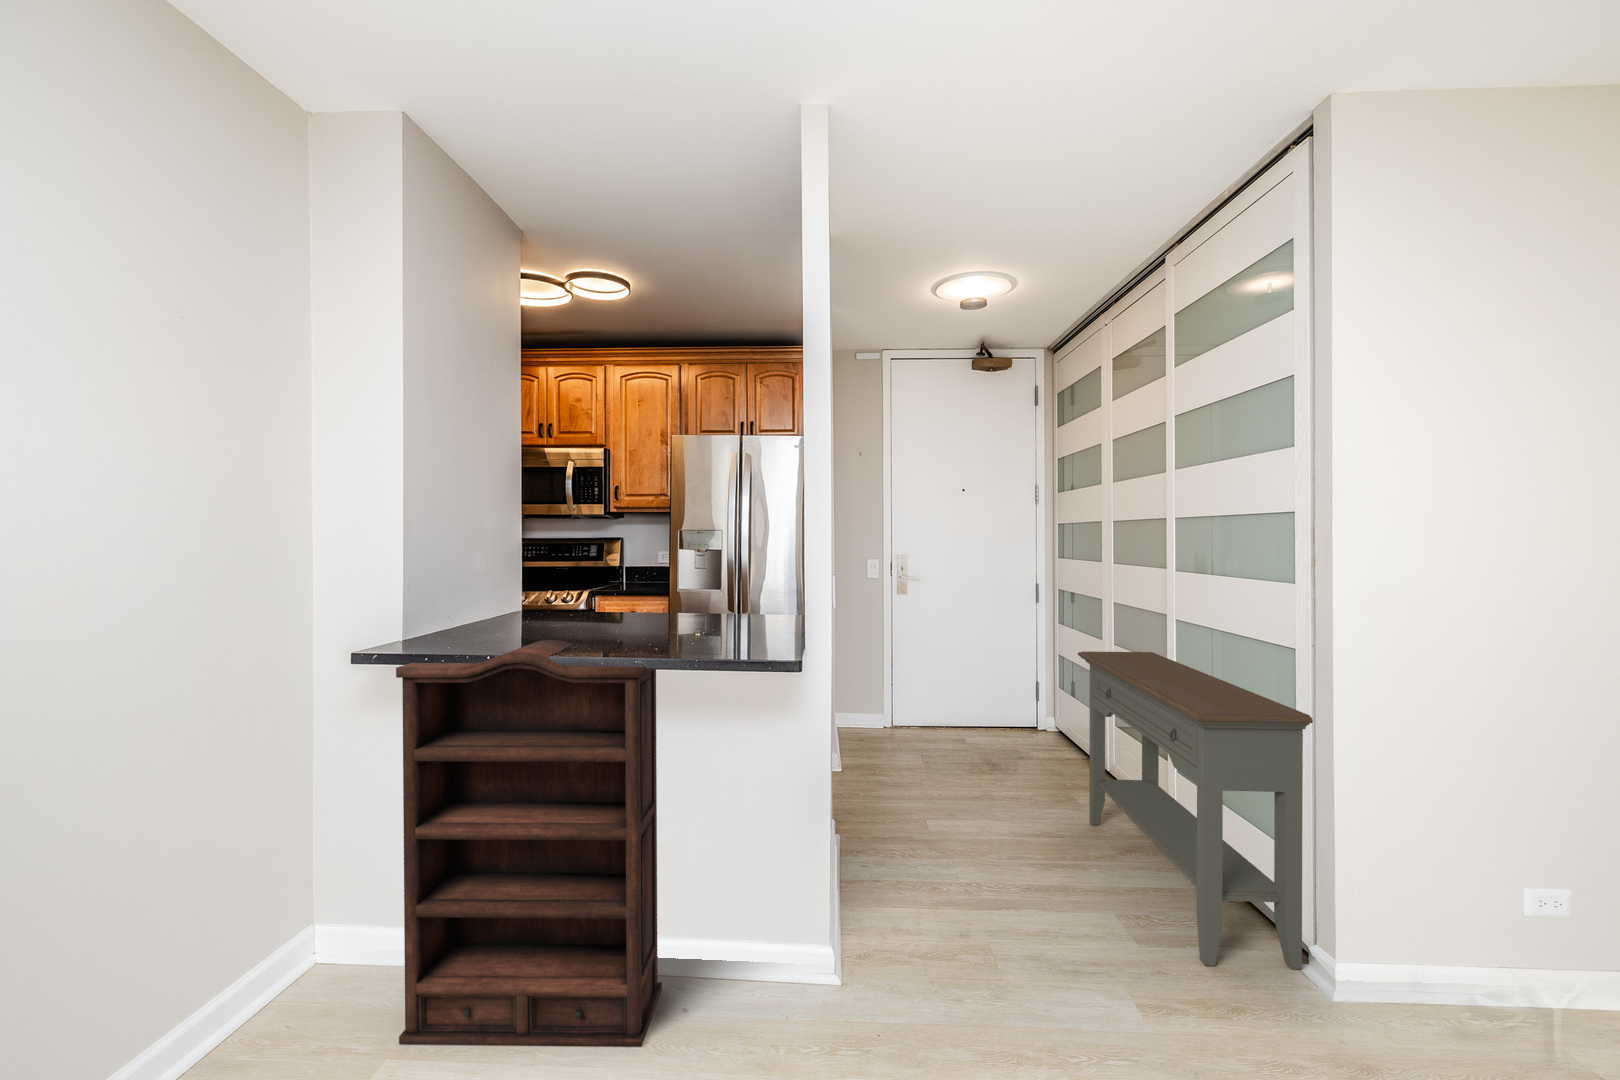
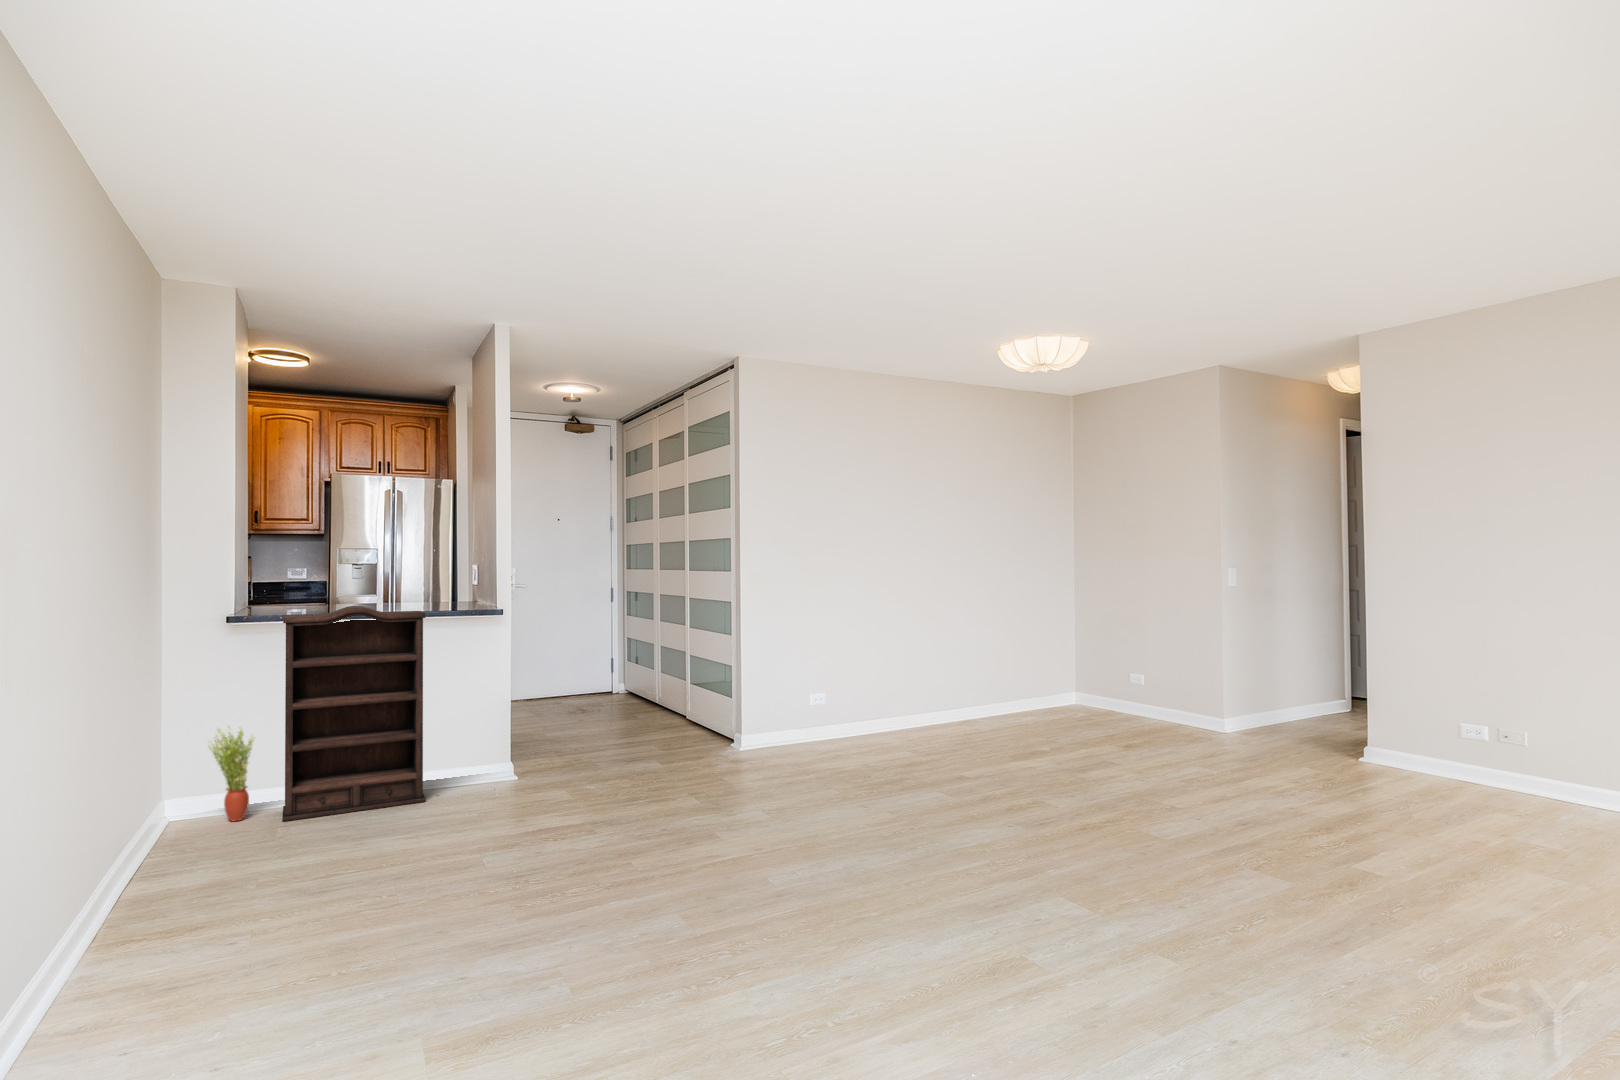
console table: present [1078,651,1313,969] -> none [638,620,734,751]
potted plant: none [311,839,393,1010] -> present [209,727,254,821]

